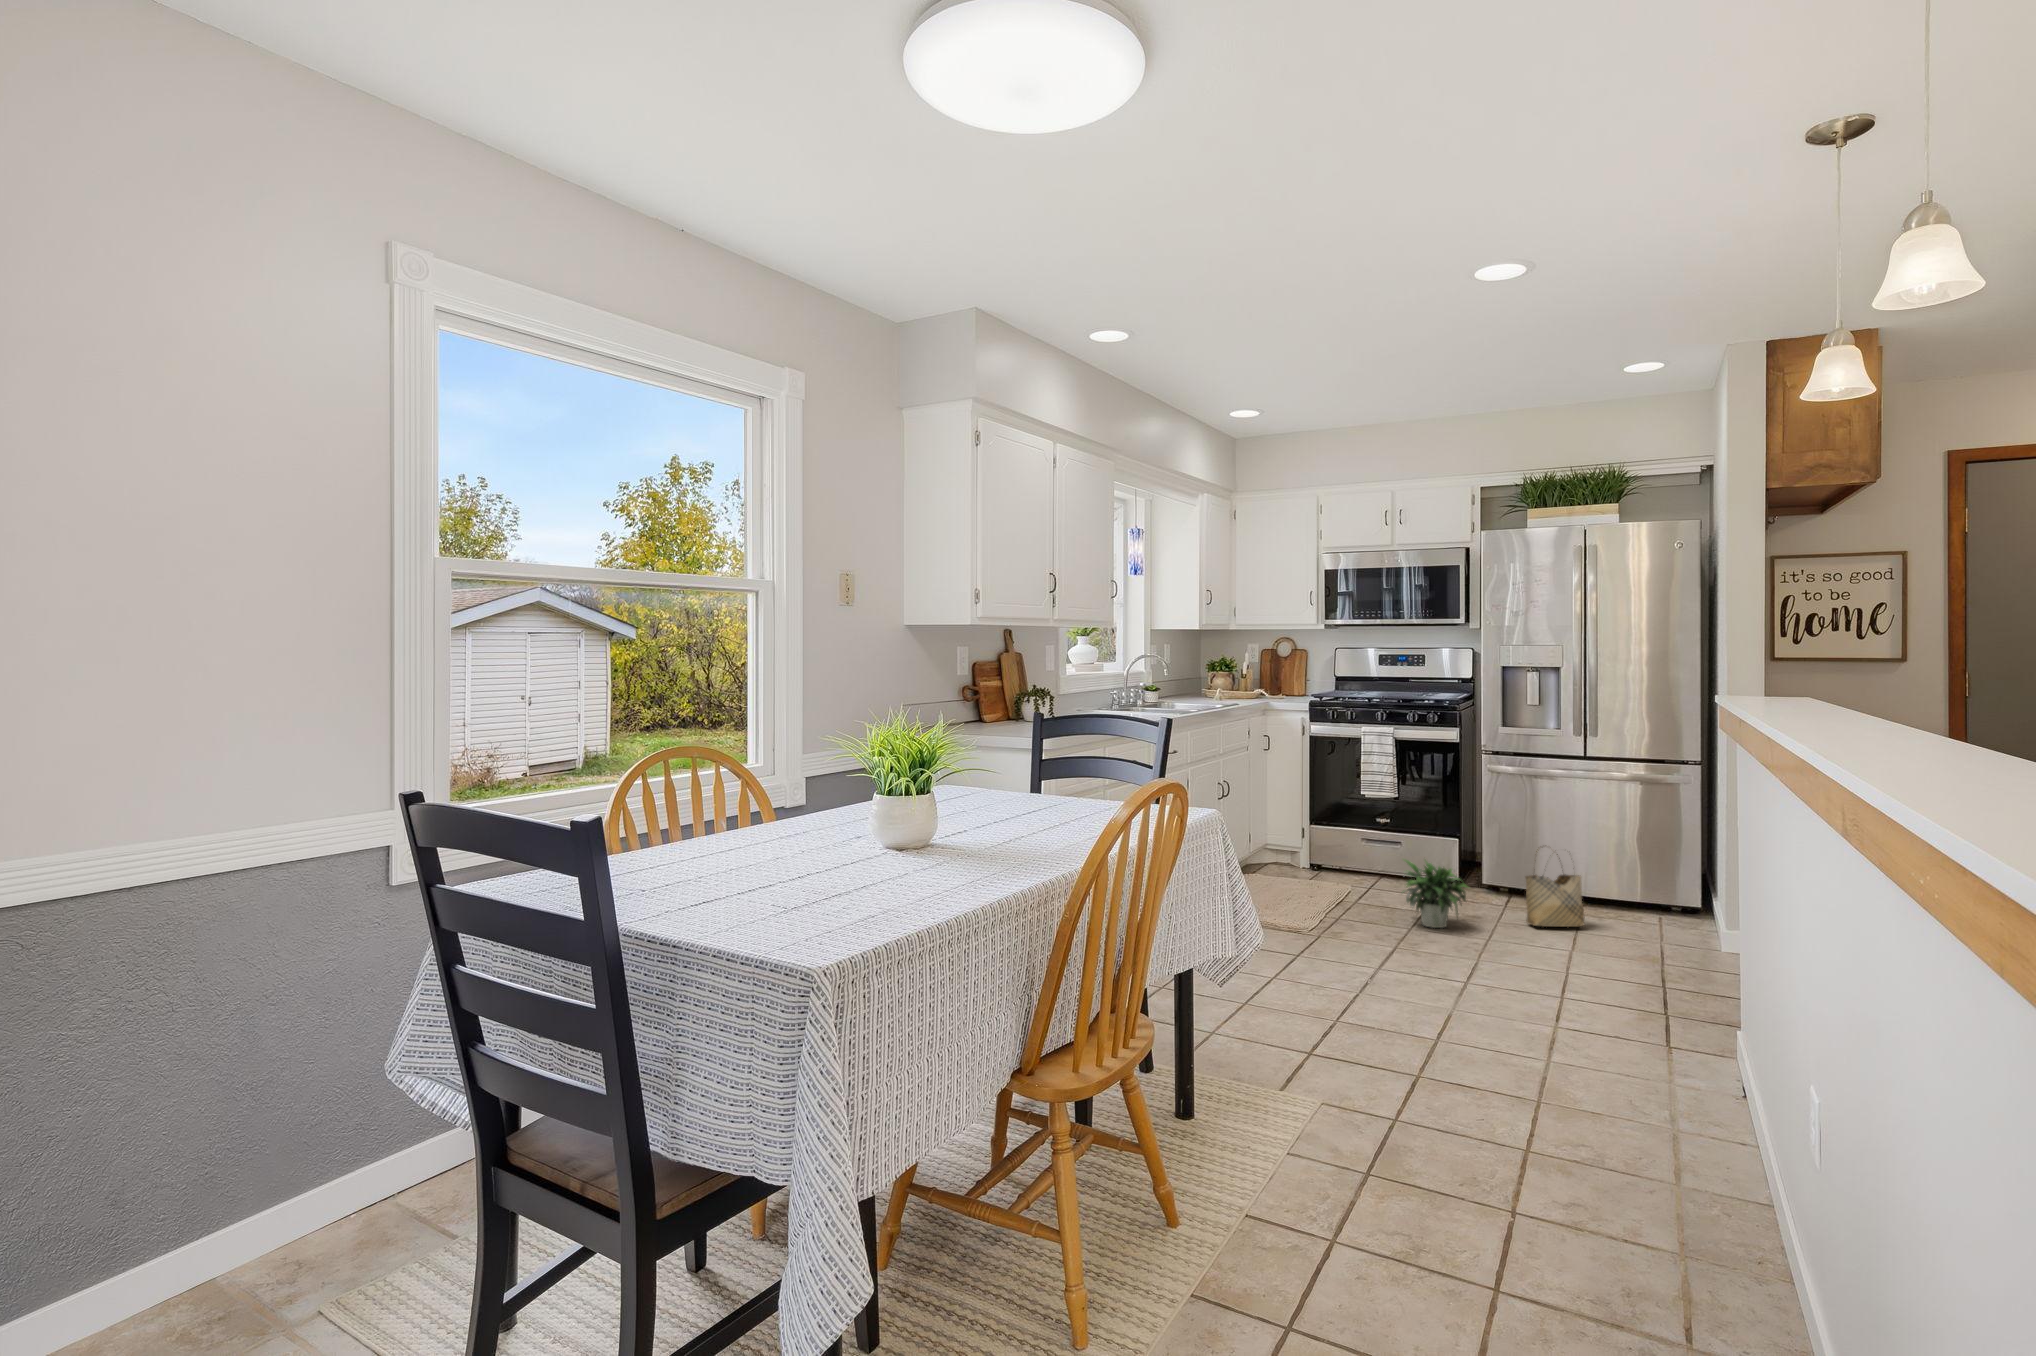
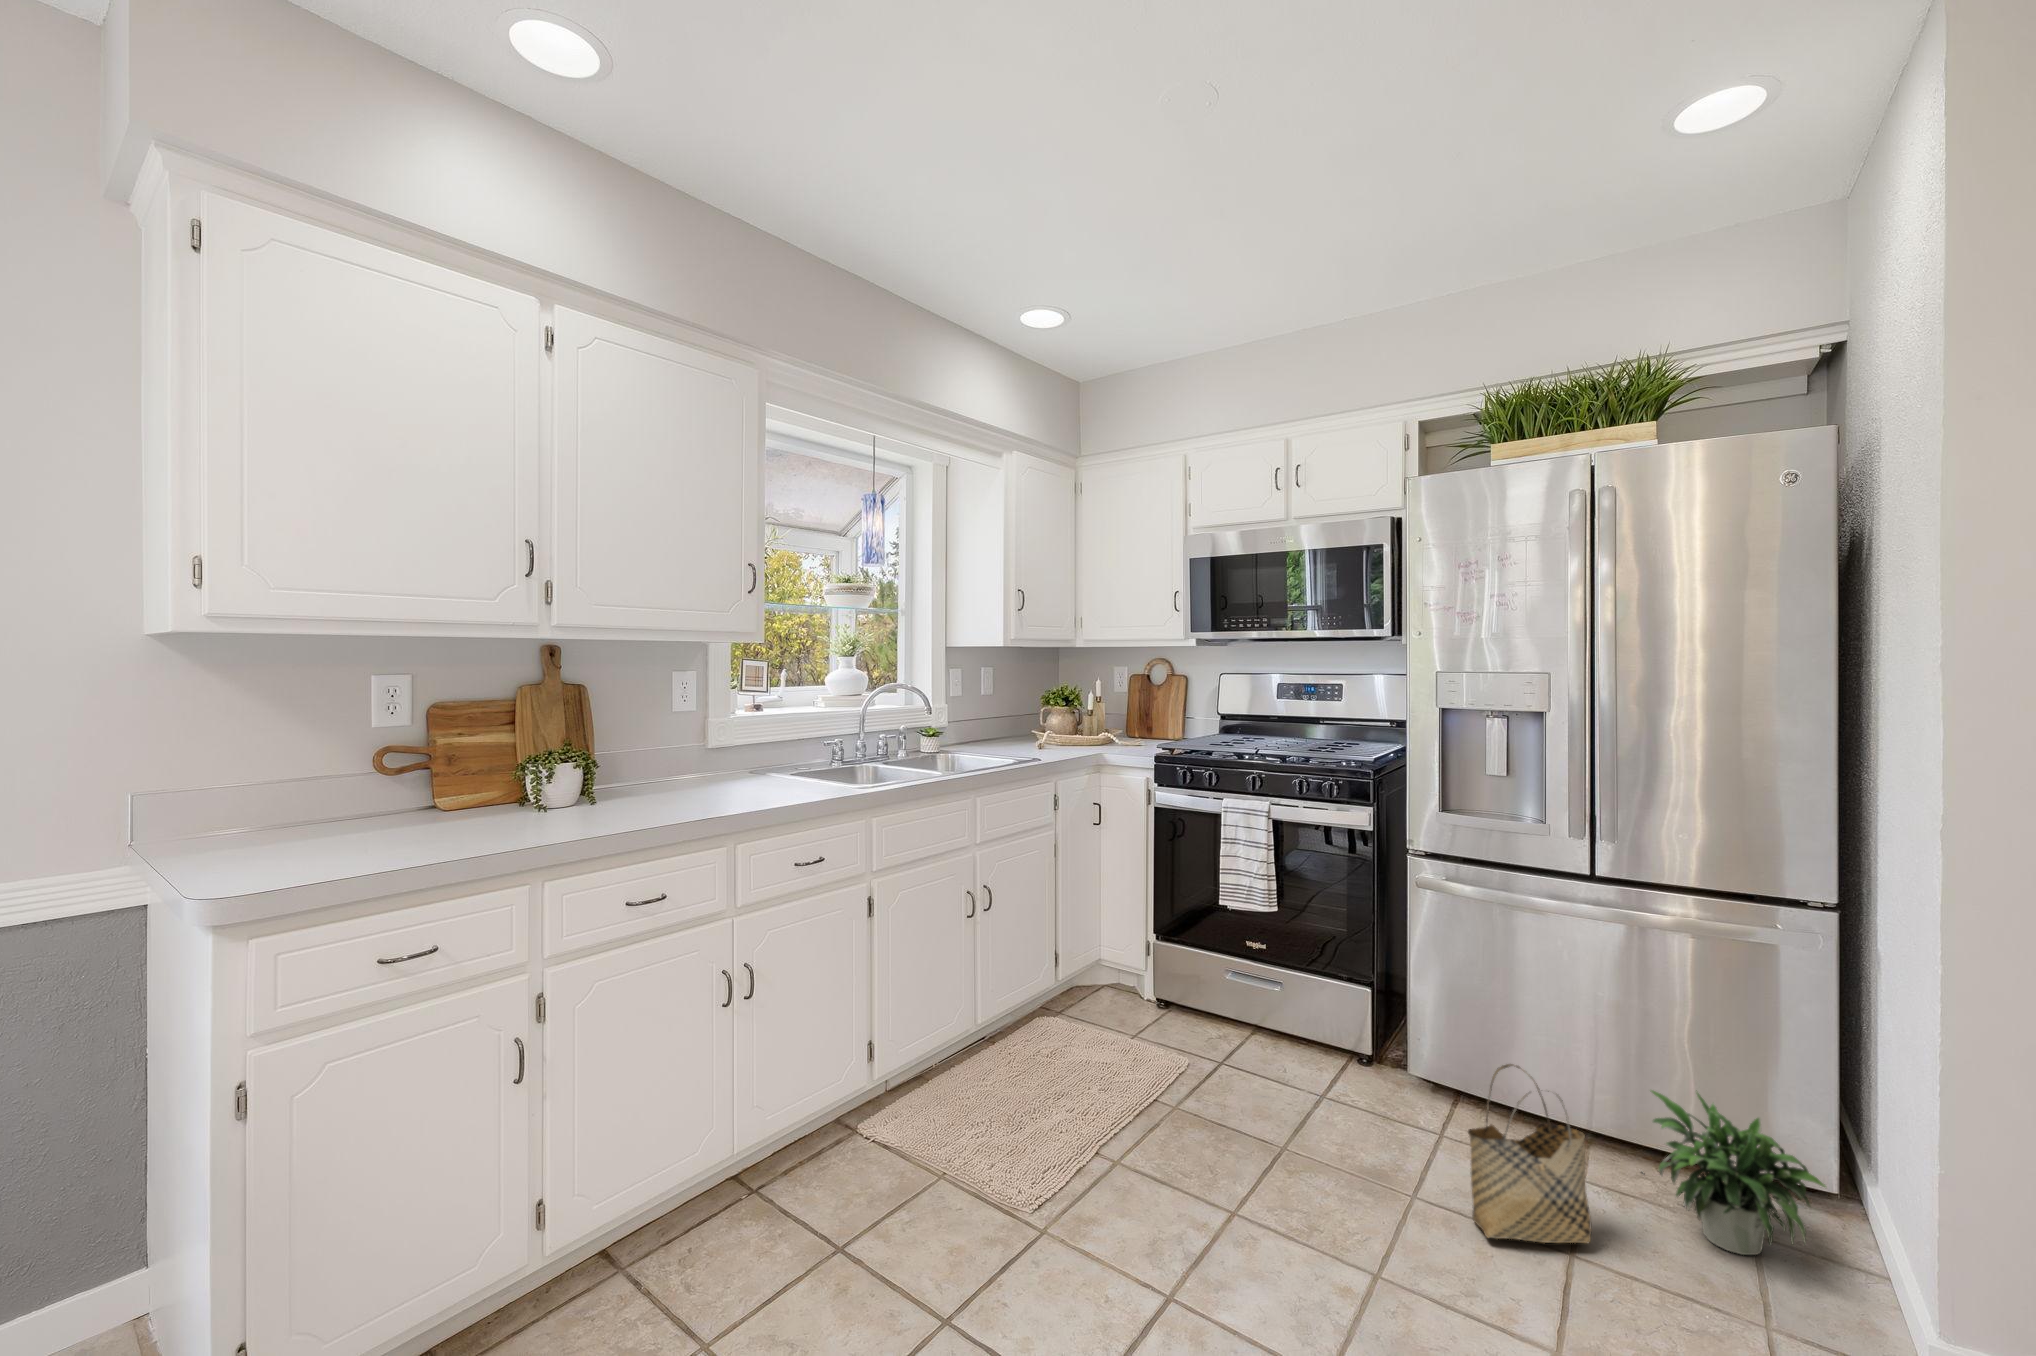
potted plant: present [1403,860,1468,928] -> present [1642,1091,1826,1255]

